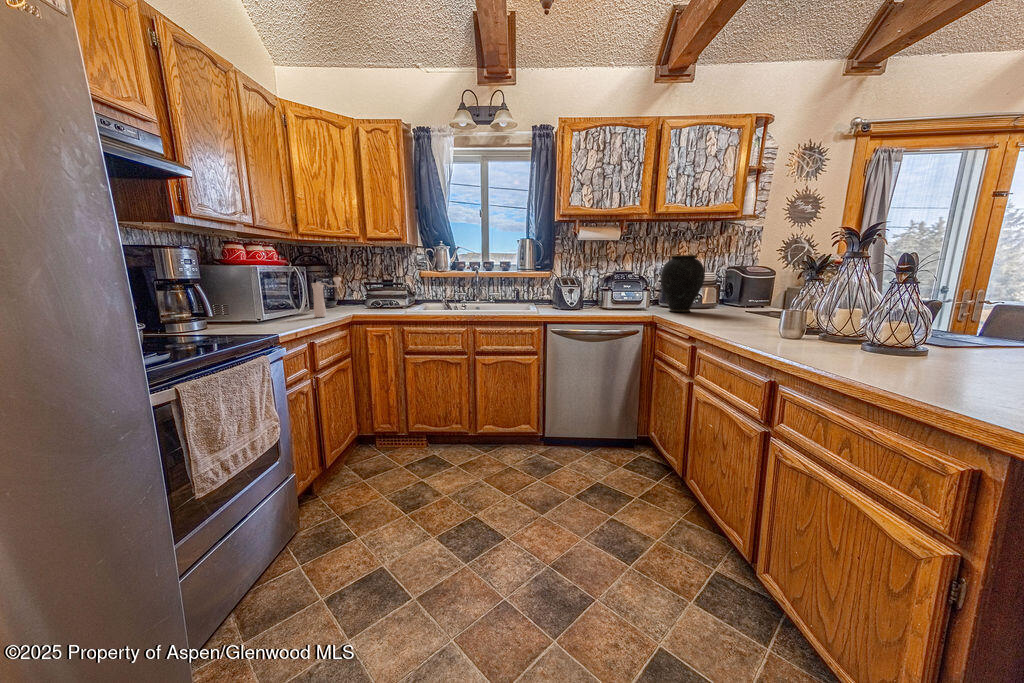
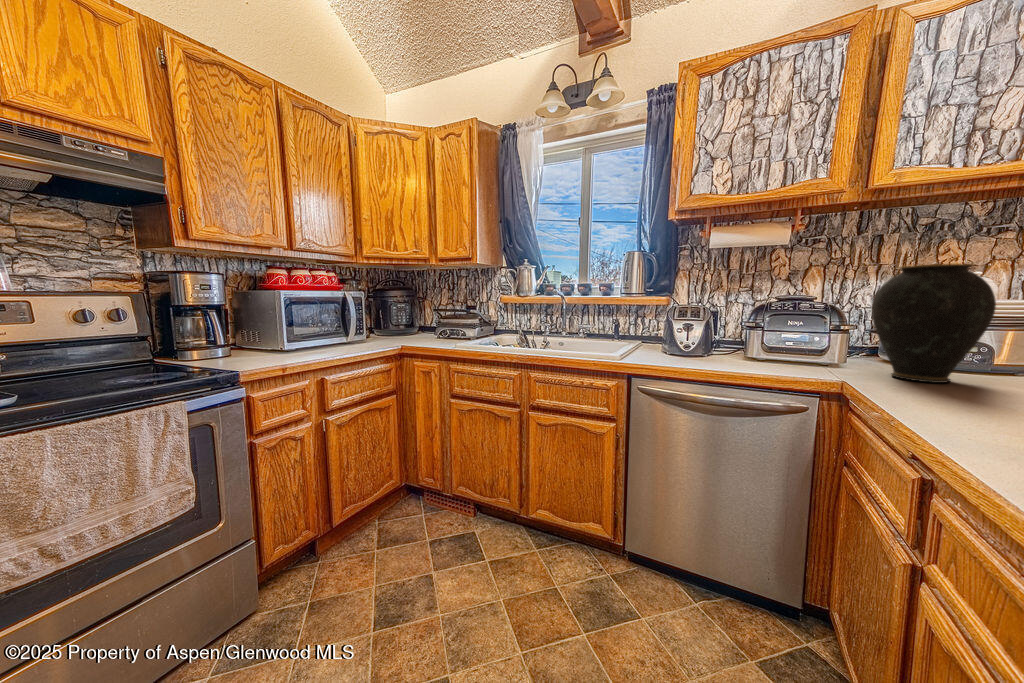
pepper mill: present [312,277,341,317] -> none [353,304,389,348]

